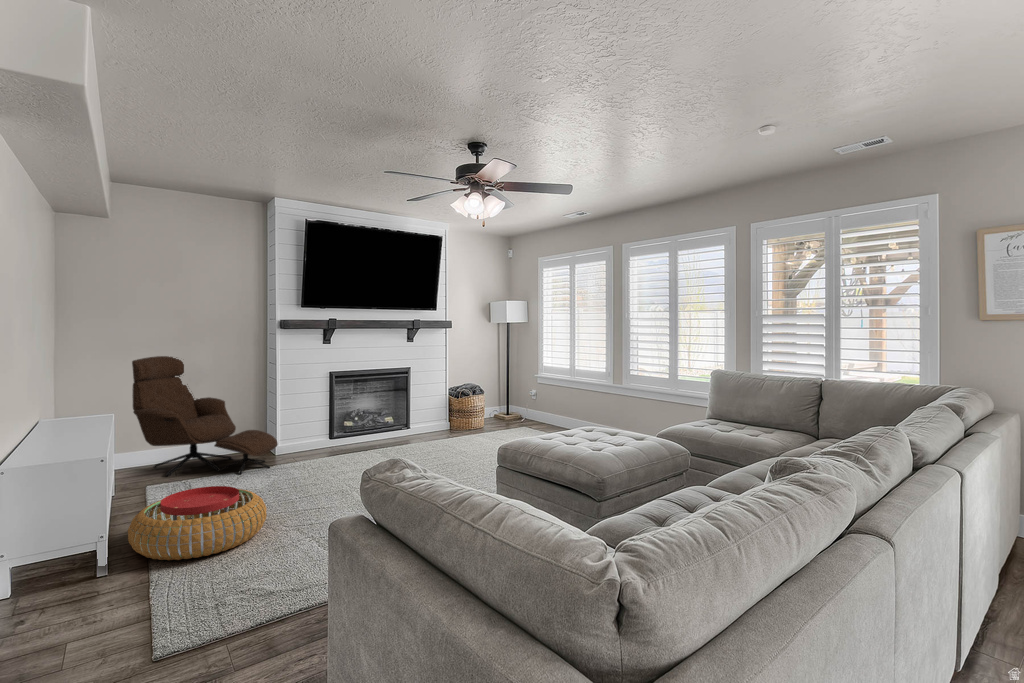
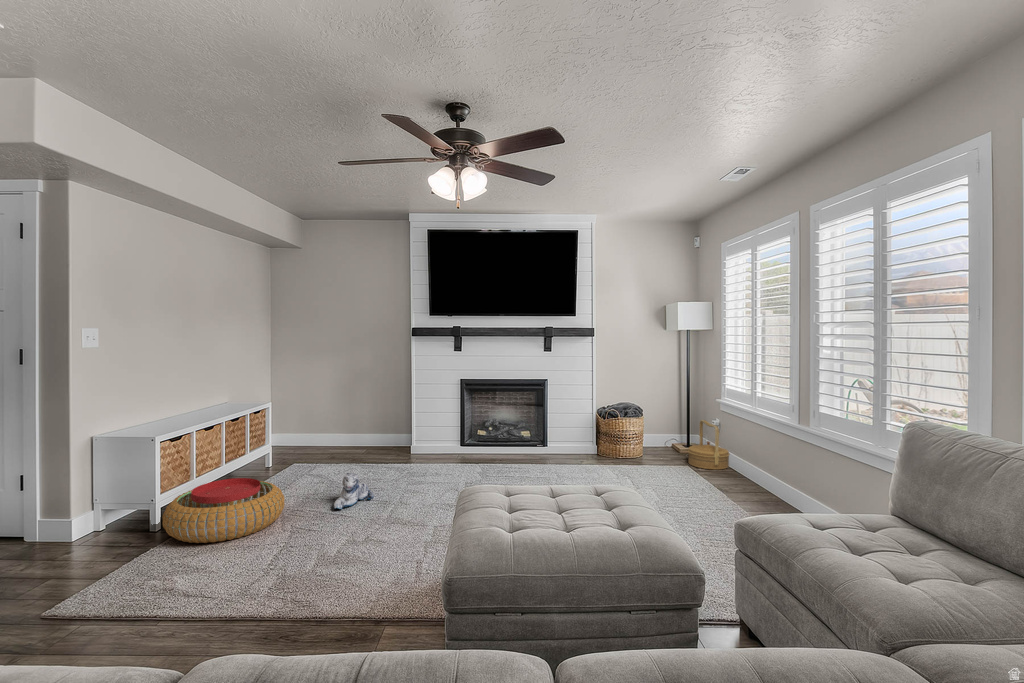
lounge chair: present [132,356,278,476] -> none [298,359,397,469]
woven basket: none [524,392,553,427] -> present [688,420,730,470]
plush toy: none [290,466,322,503] -> present [334,473,374,509]

